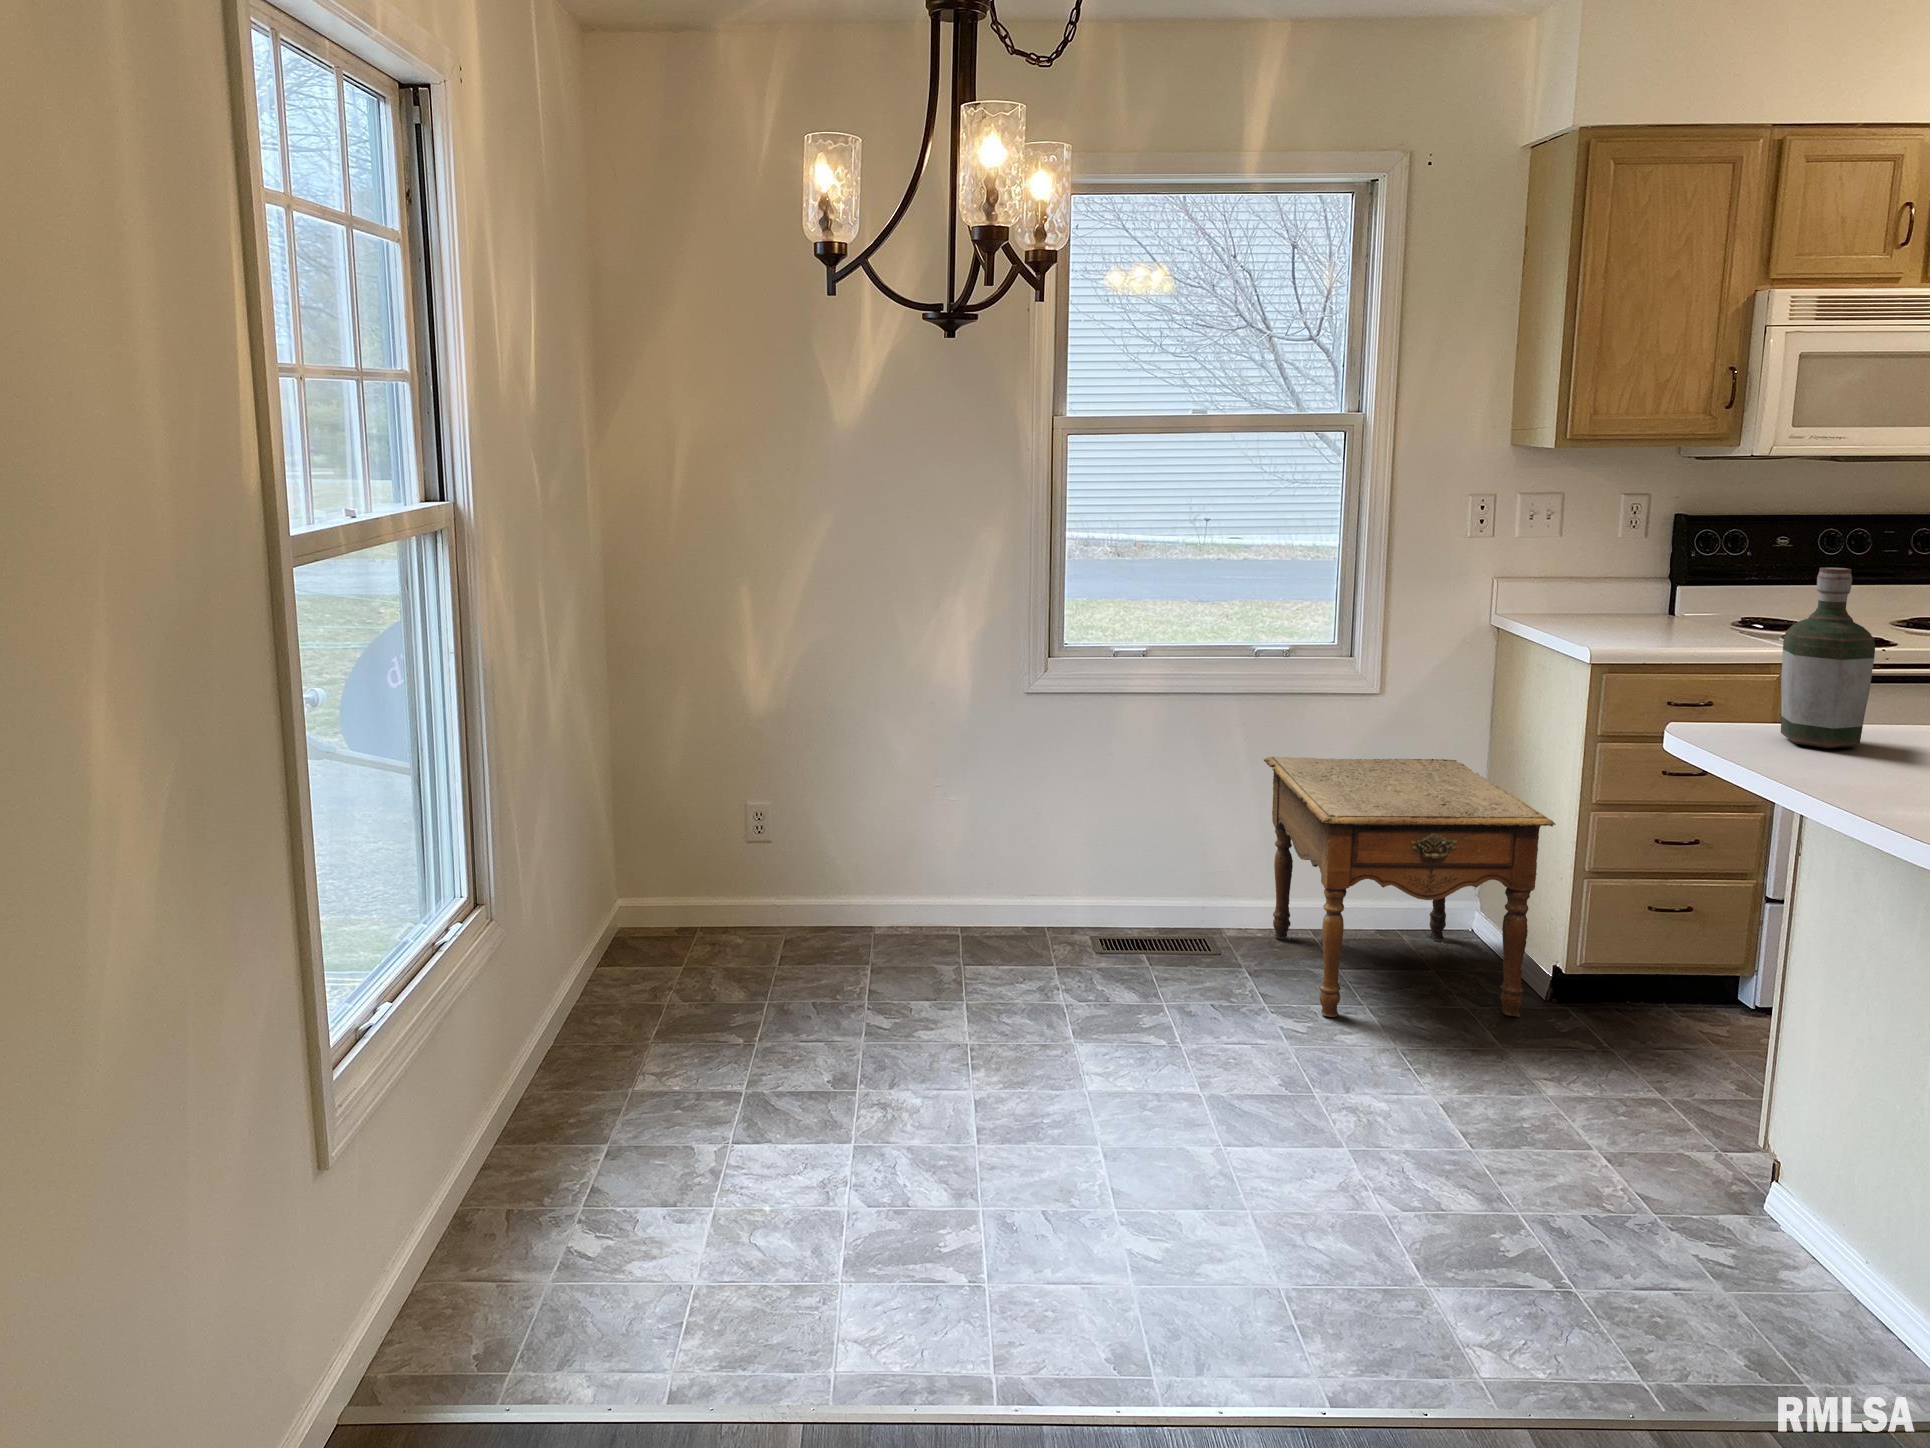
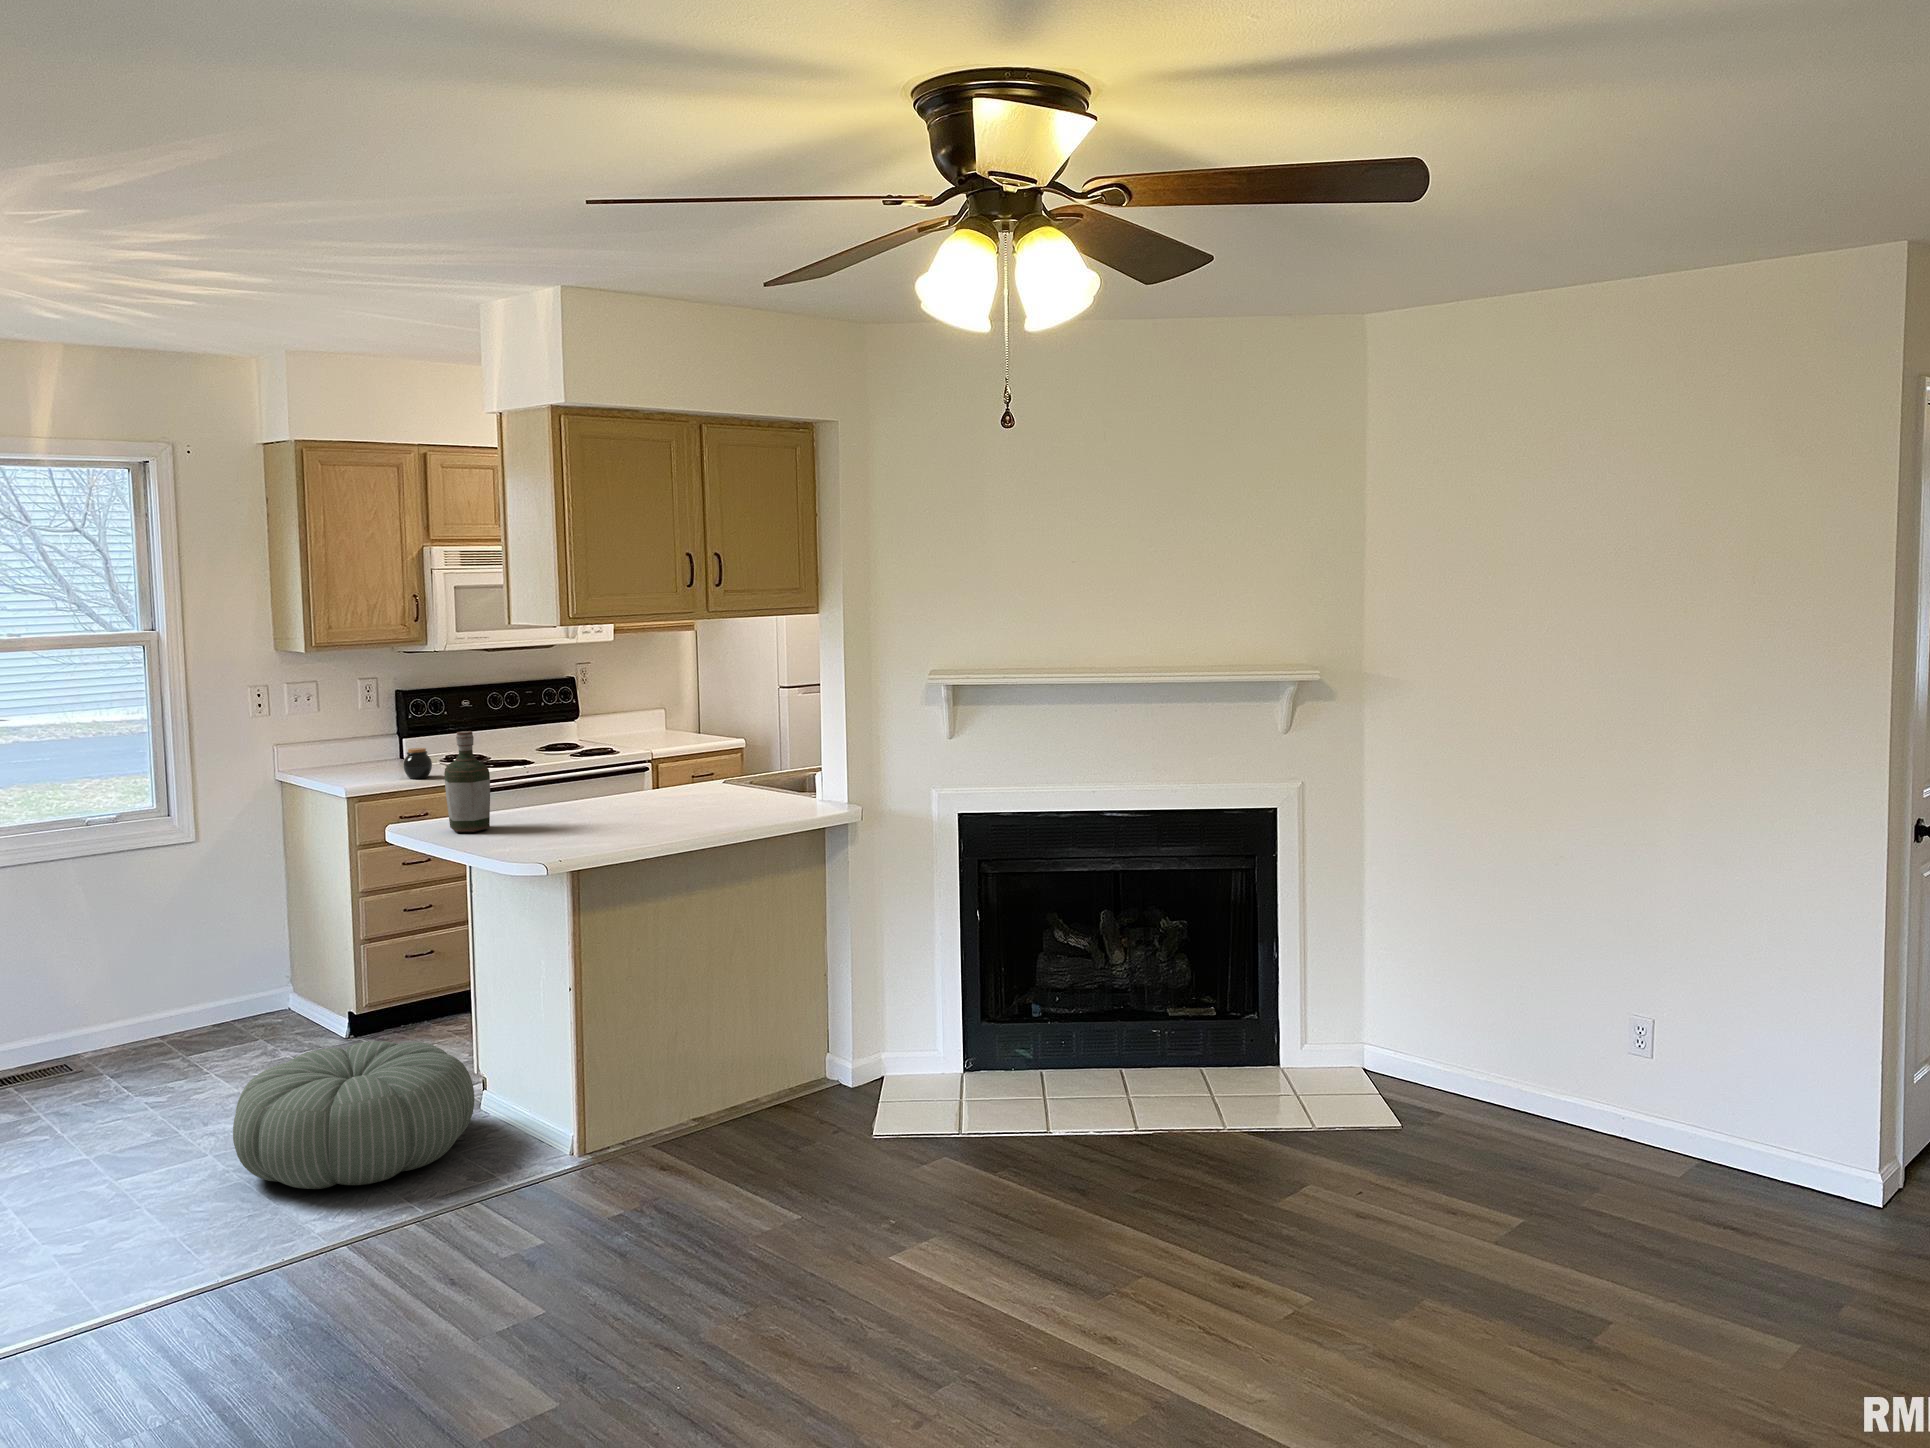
jar: none [1681,599,1727,646] -> present [403,748,432,779]
side table: present [1264,757,1555,1017] -> none [99,882,335,1087]
pouf: none [1375,1041,1767,1308] -> present [233,1041,474,1189]

